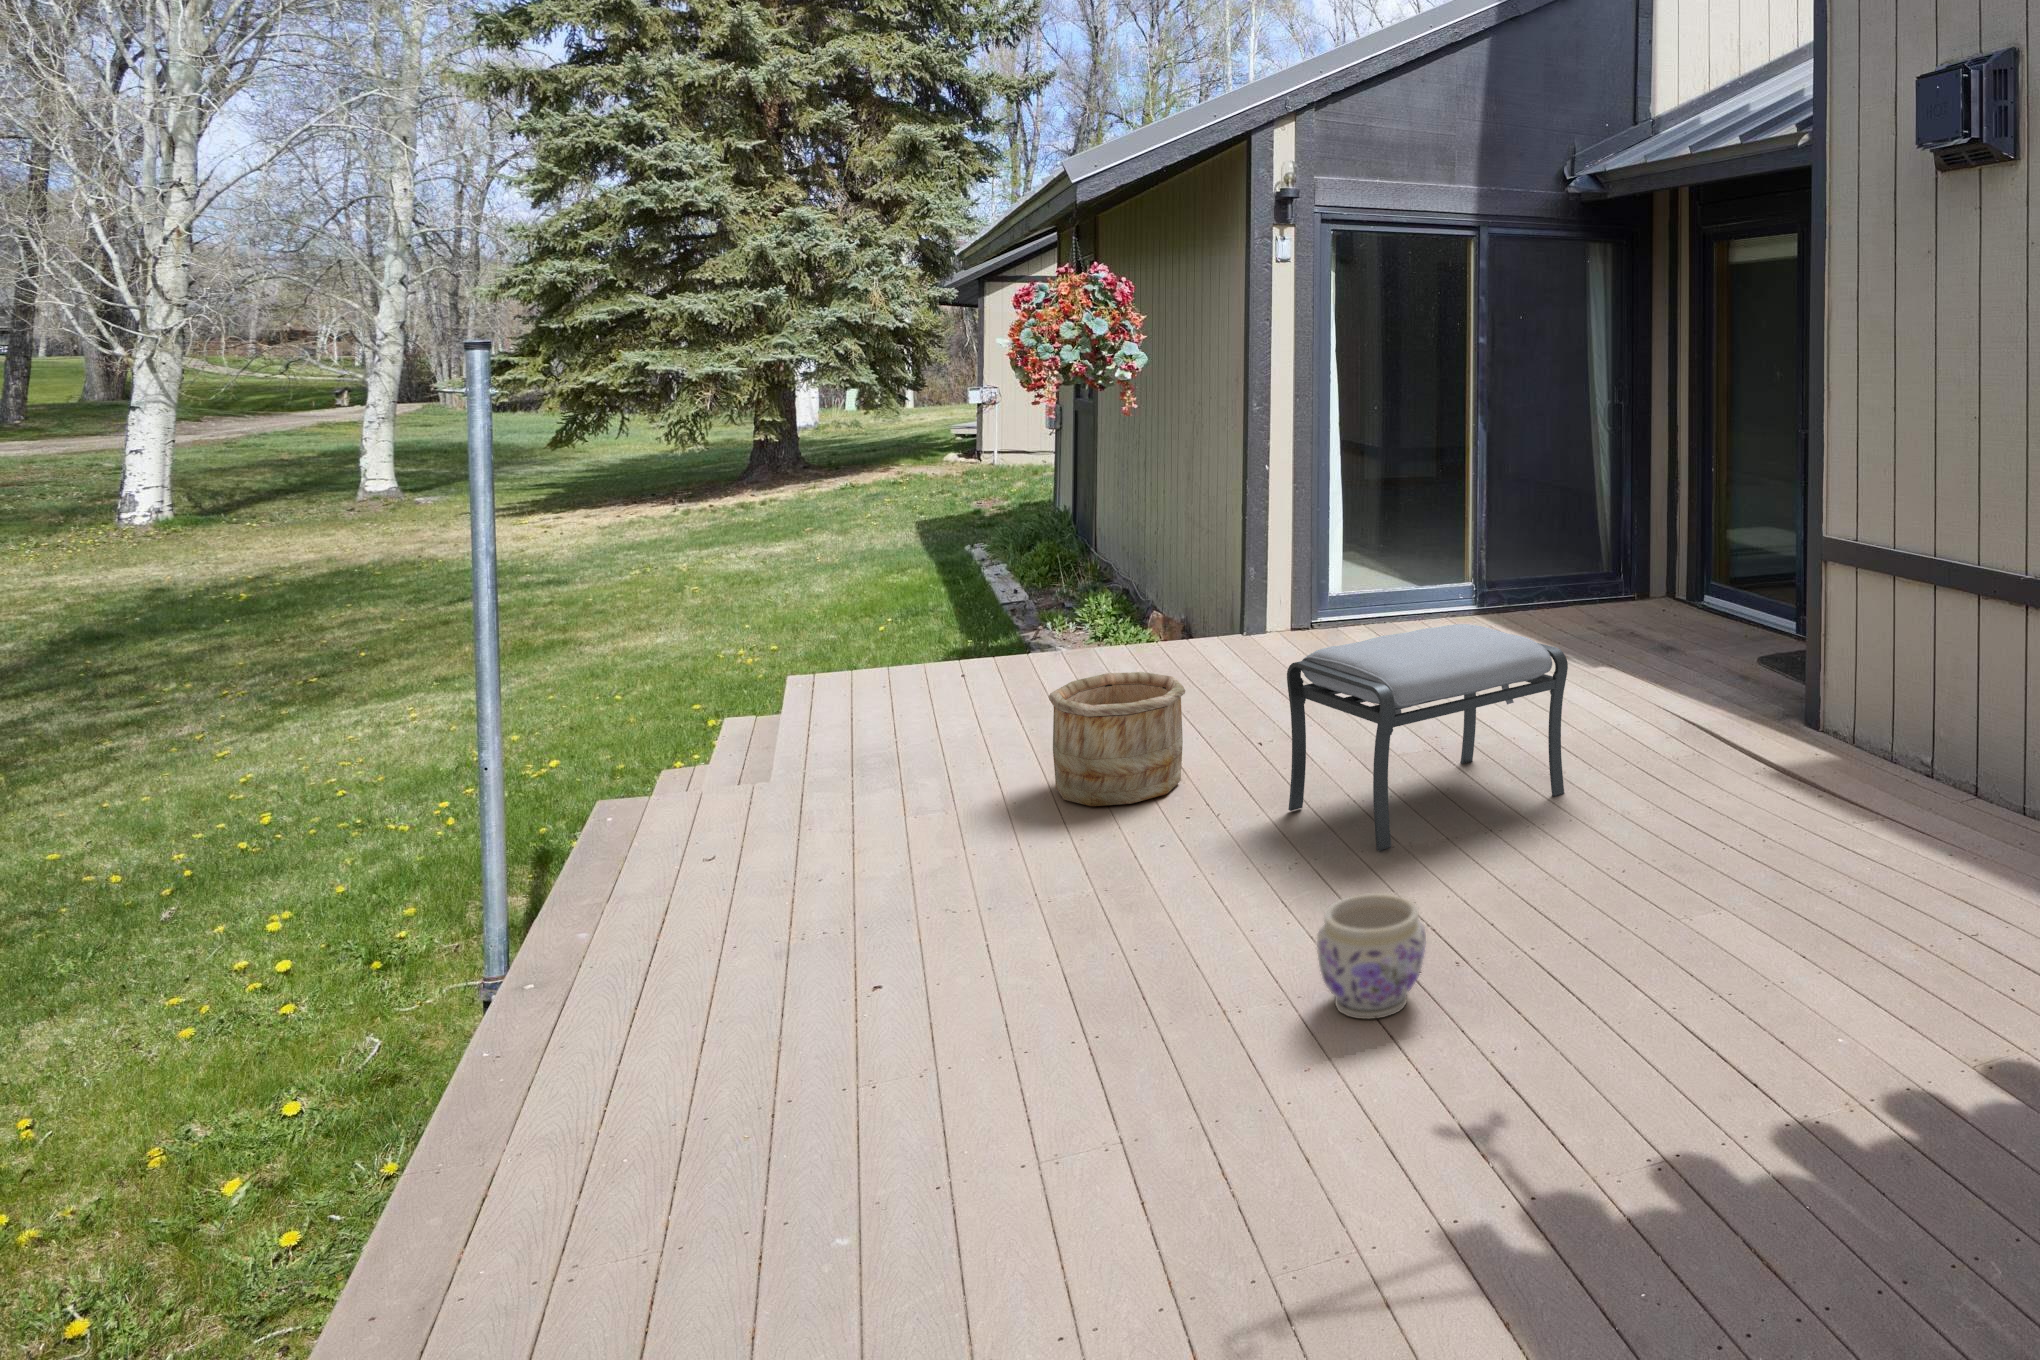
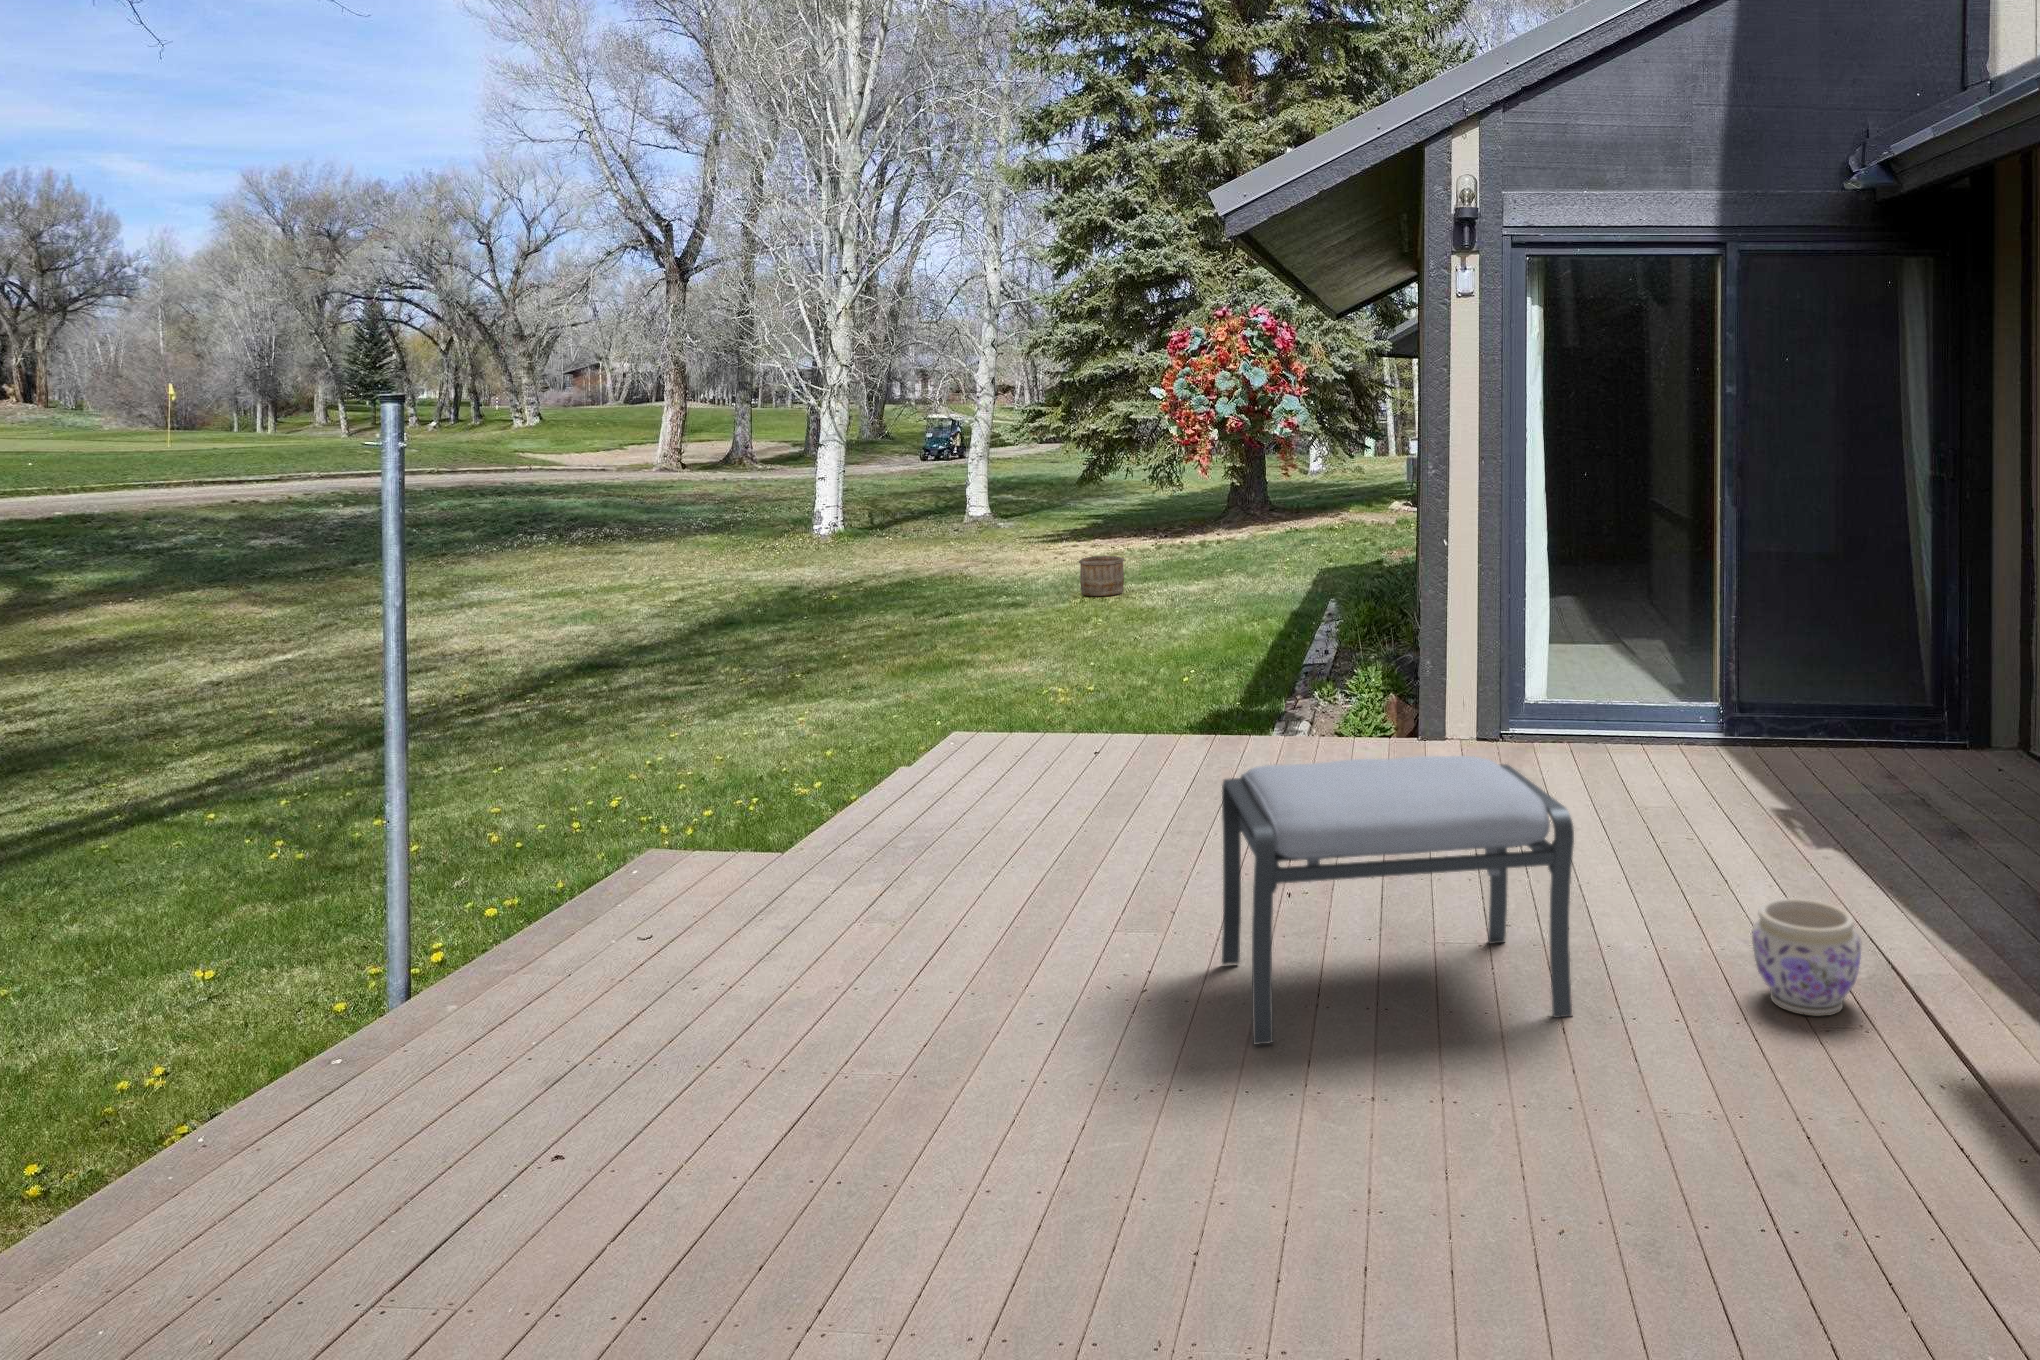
wooden bucket: present [1049,672,1185,806] -> present [1079,556,1124,596]
planter: present [1317,893,1426,1019] -> present [1752,898,1862,1017]

